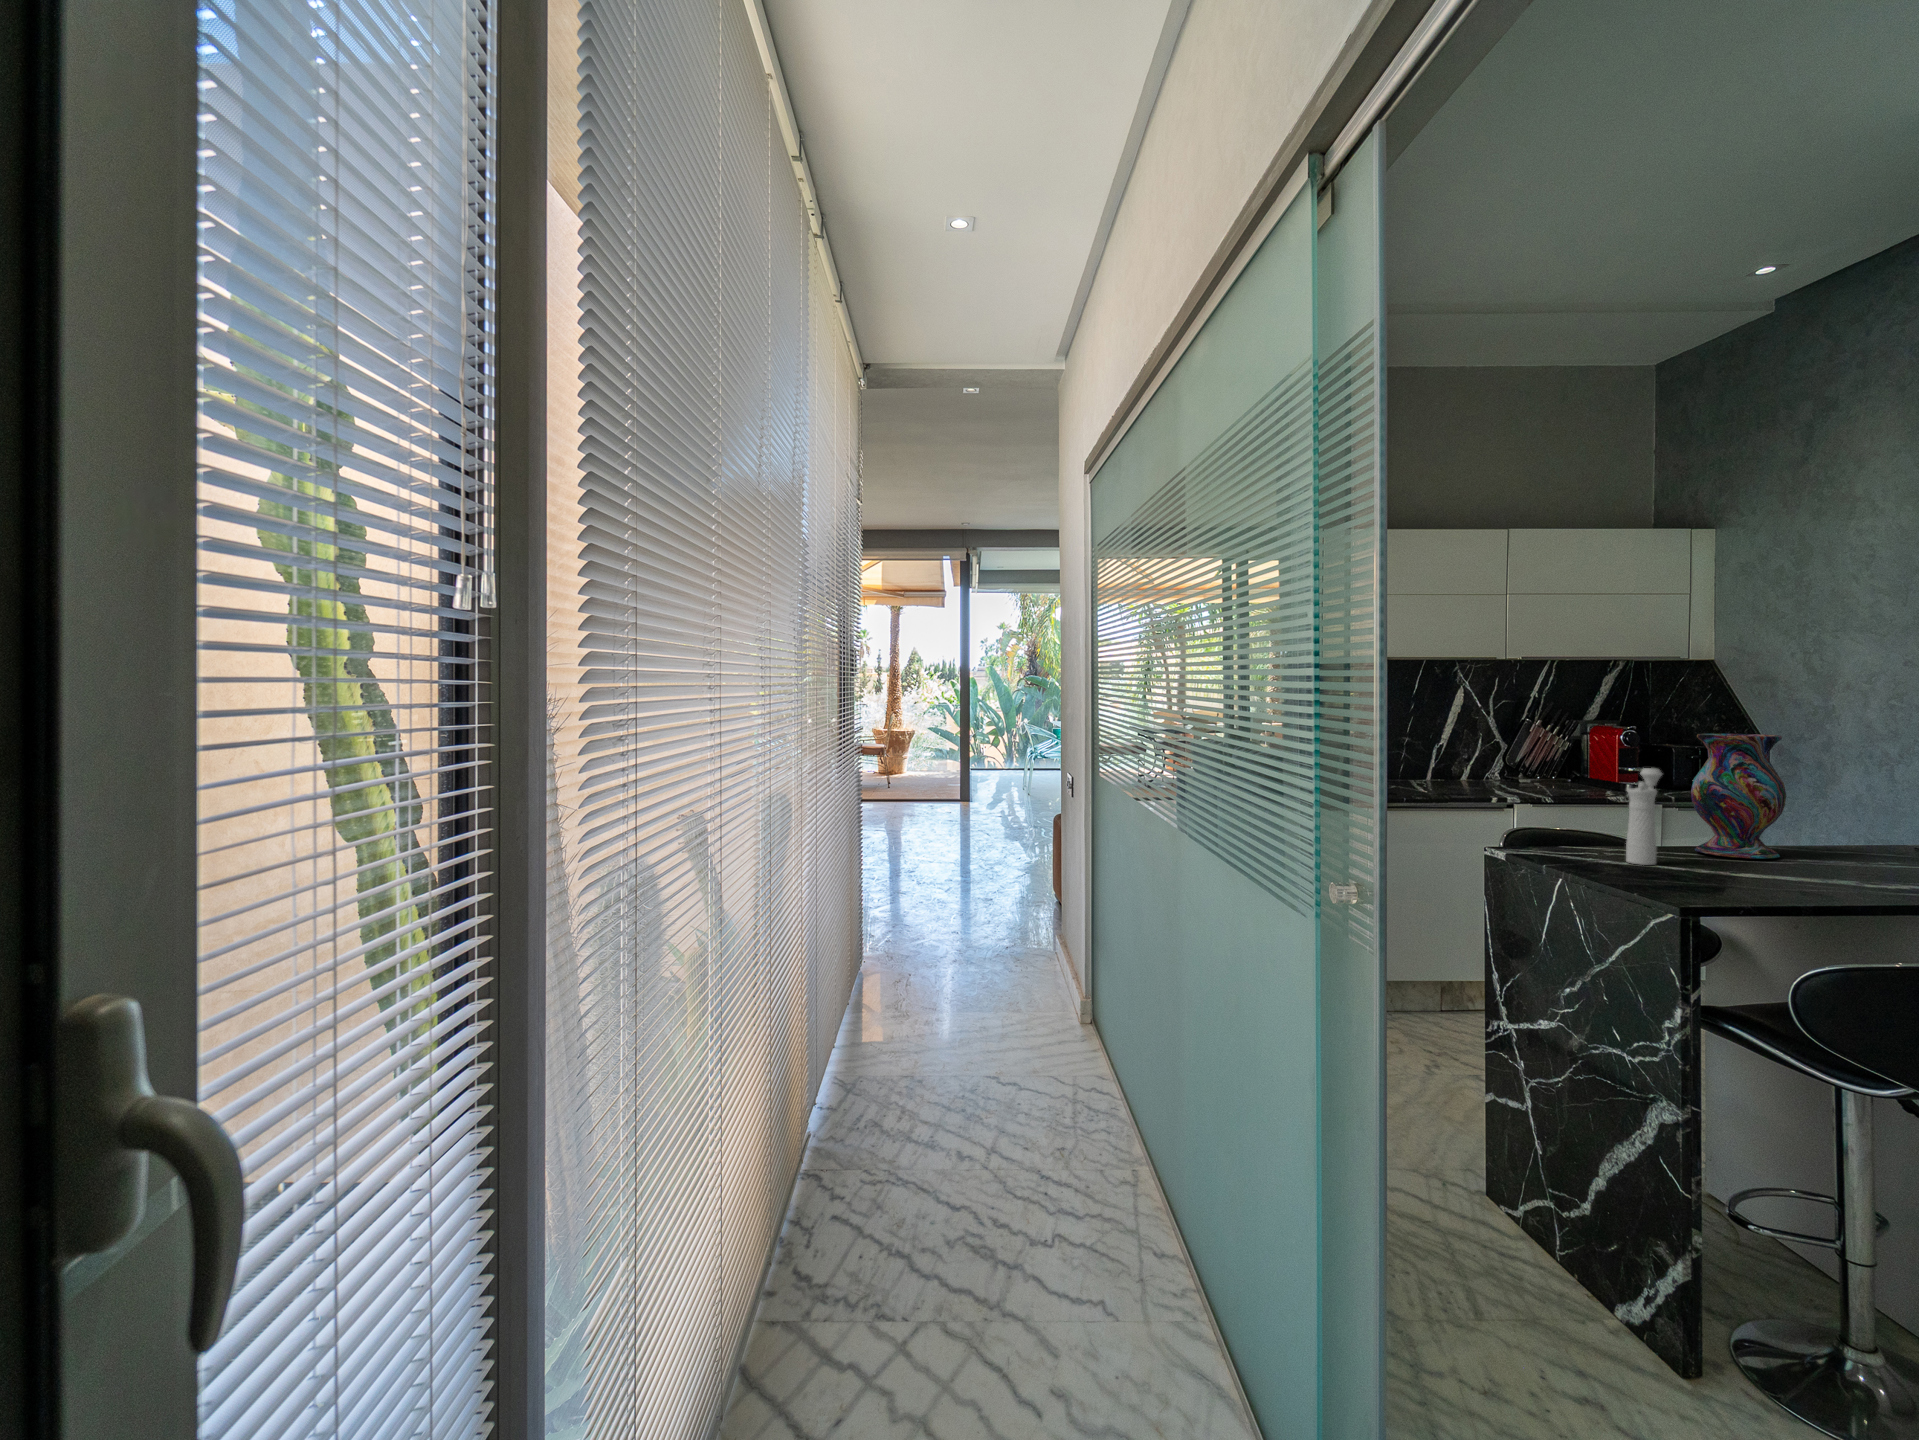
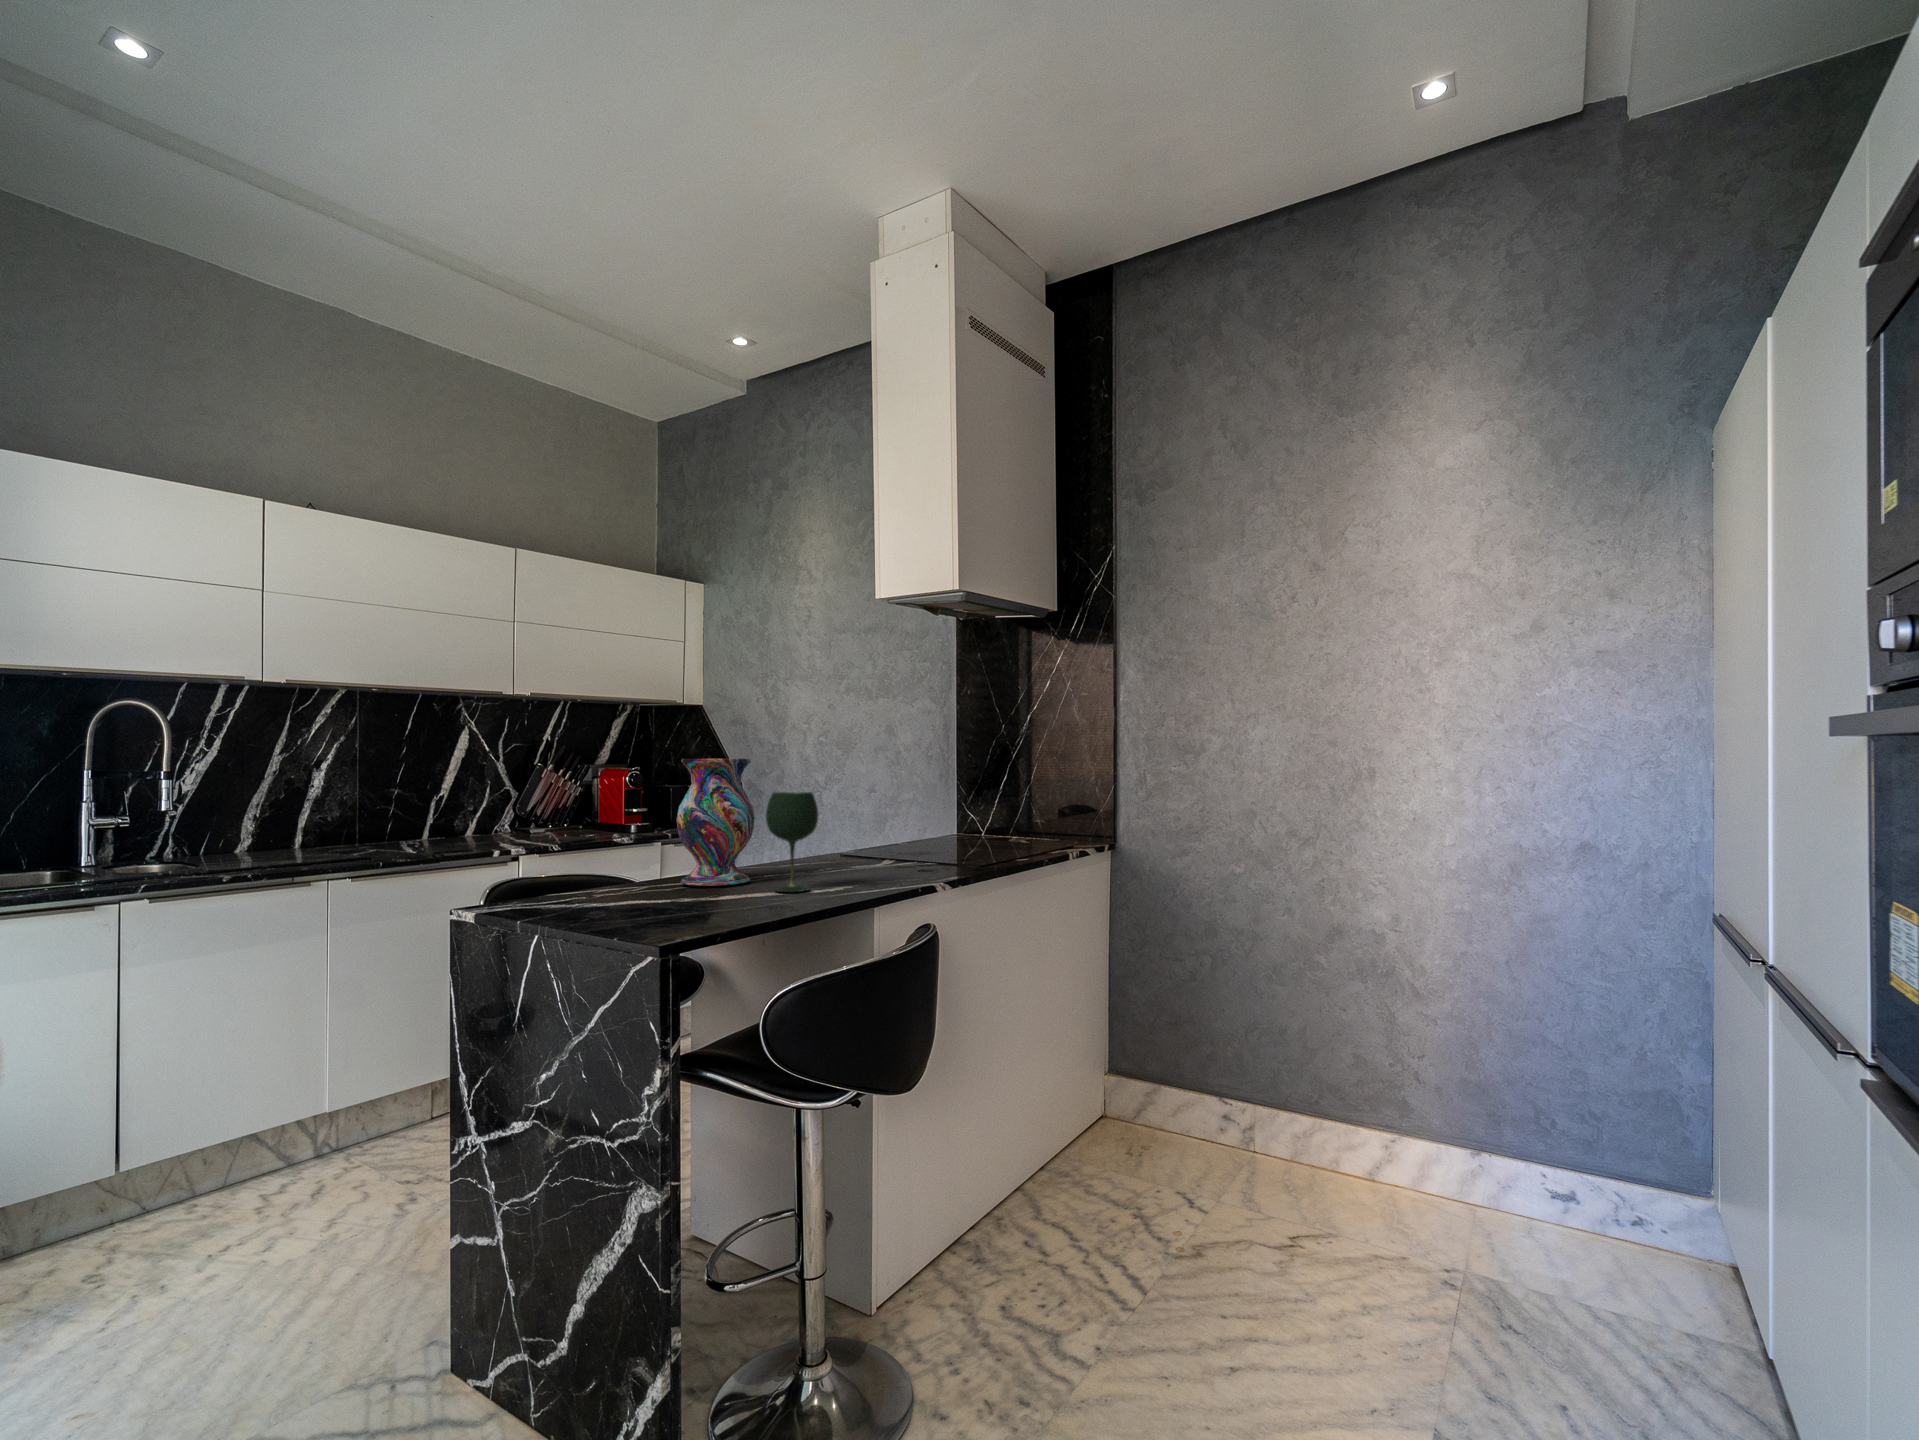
pepper mill: present [1626,768,1662,865] -> none [612,796,649,904]
wine glass: none [1802,773,1874,877] -> present [766,792,819,892]

